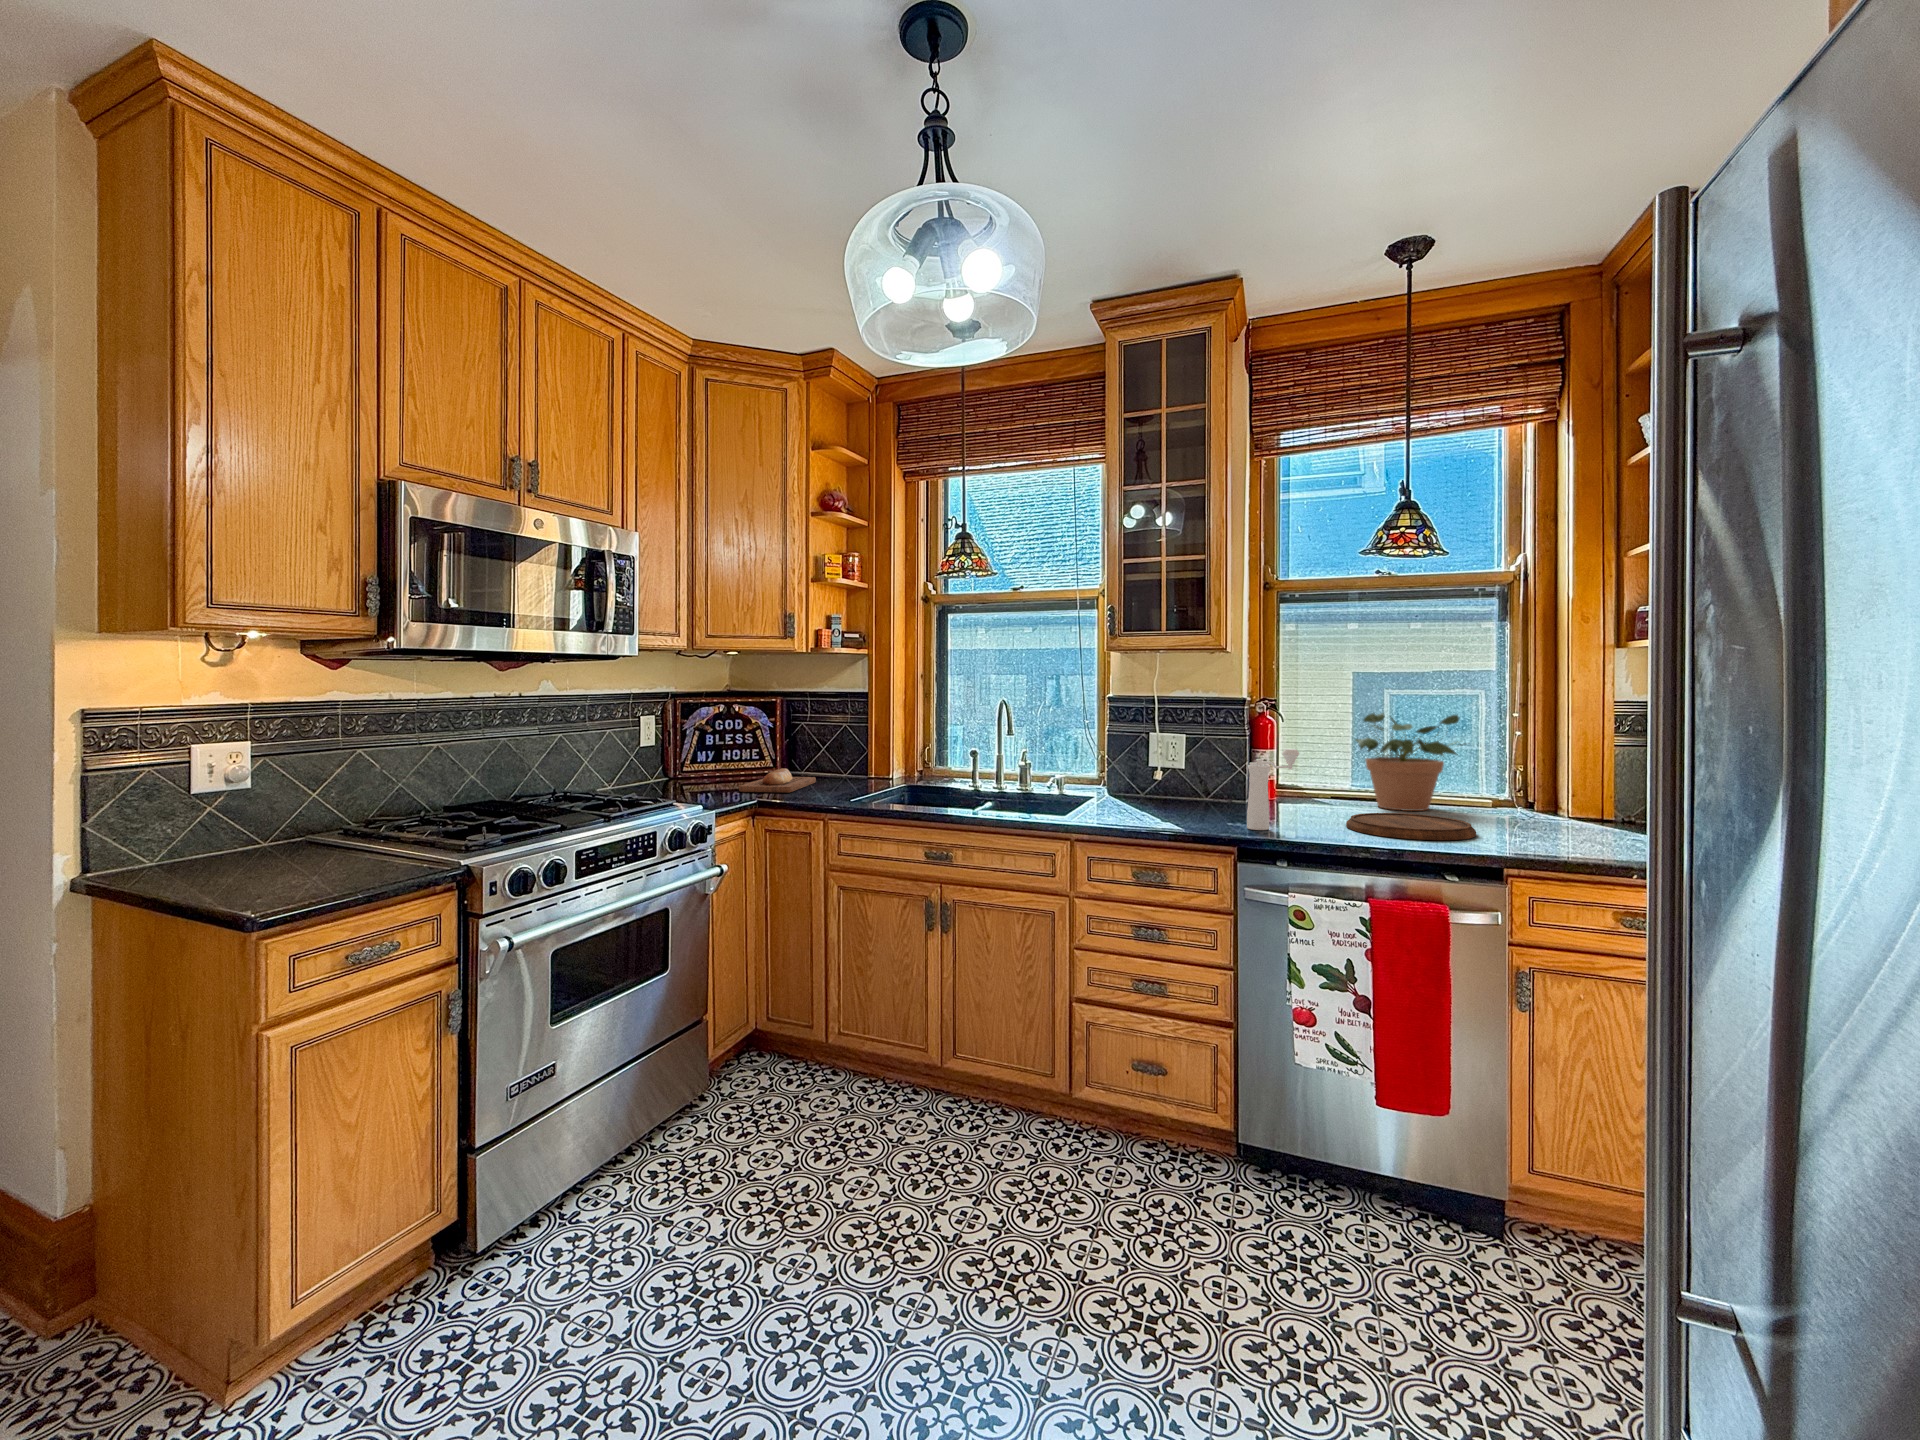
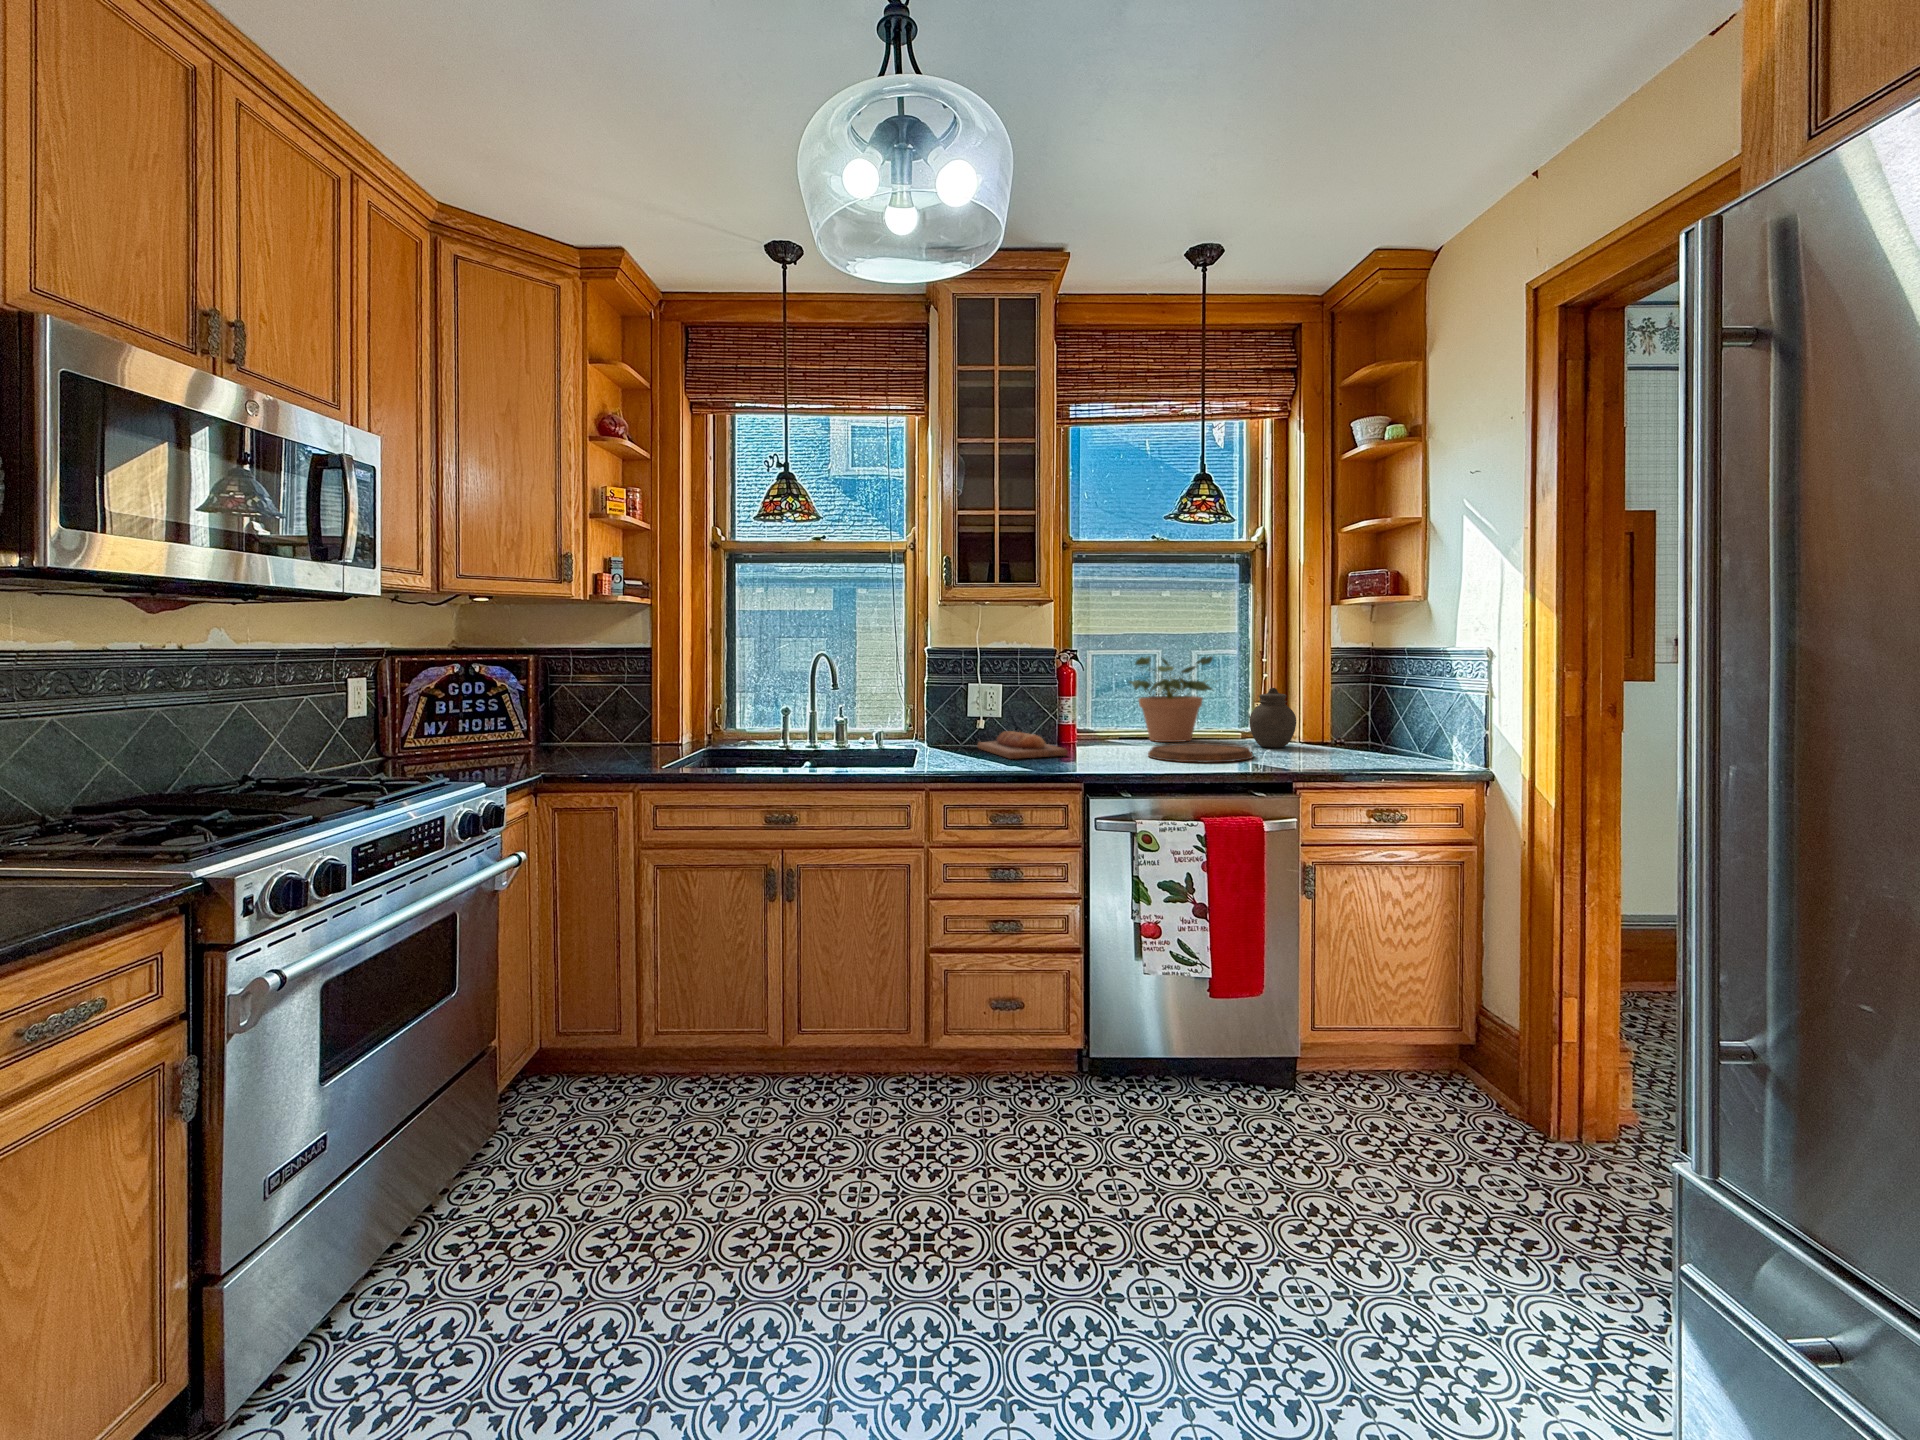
pepper mill: present [1247,749,1299,830] -> none [1072,689,1112,766]
jar: none [1492,757,1554,827] -> present [1249,688,1296,748]
bread loaf: present [739,768,816,793] -> present [977,731,1068,759]

